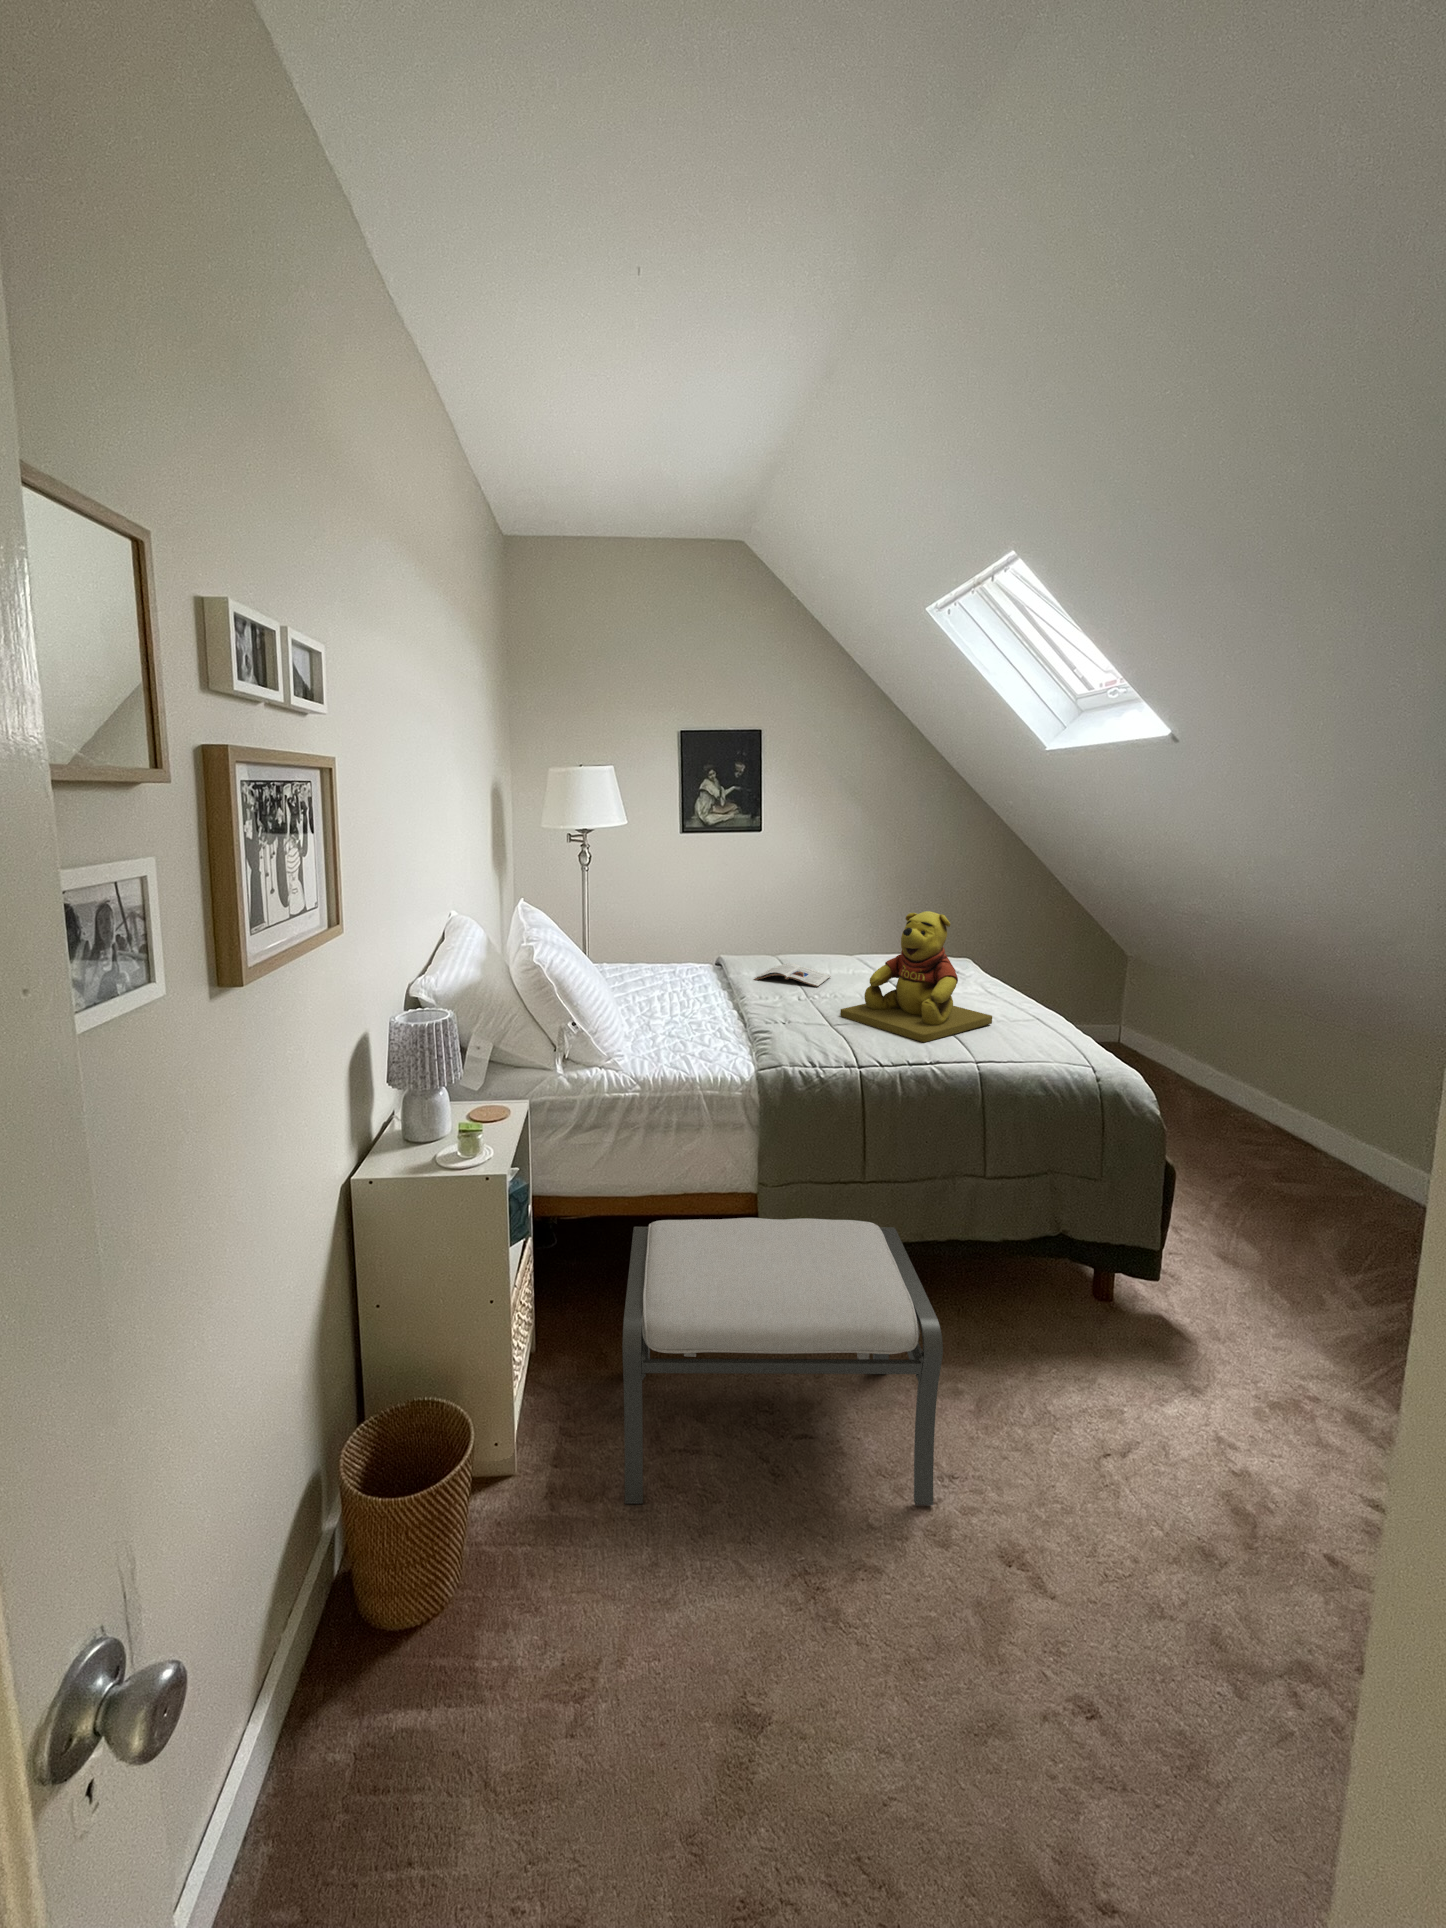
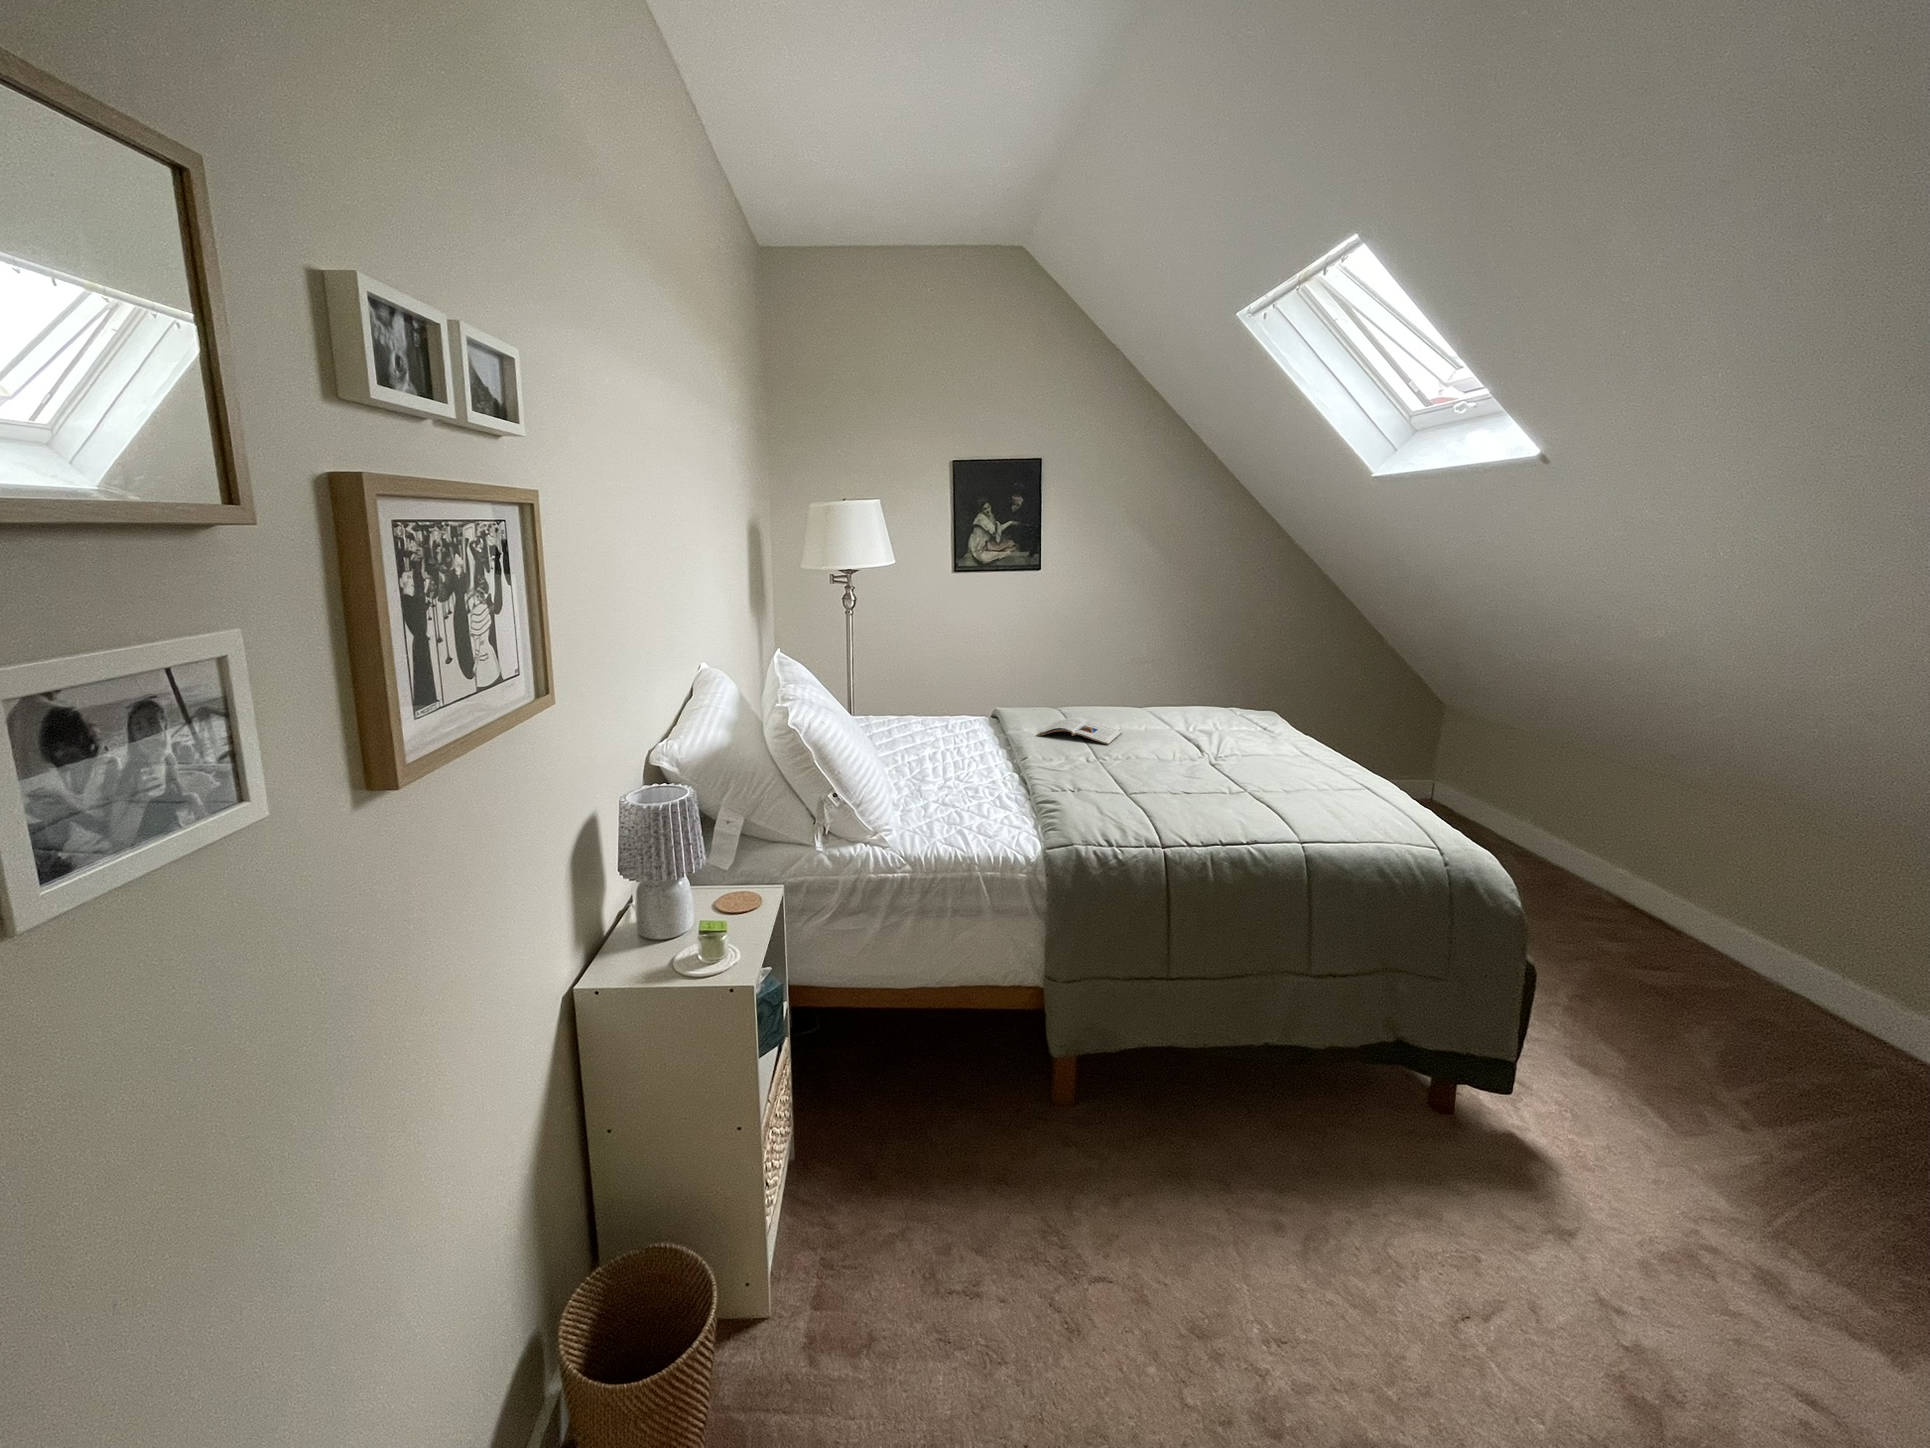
teddy bear: present [840,911,992,1043] -> none [1137,662,1315,815]
ottoman: present [622,1218,943,1505] -> none [891,1026,1280,1382]

